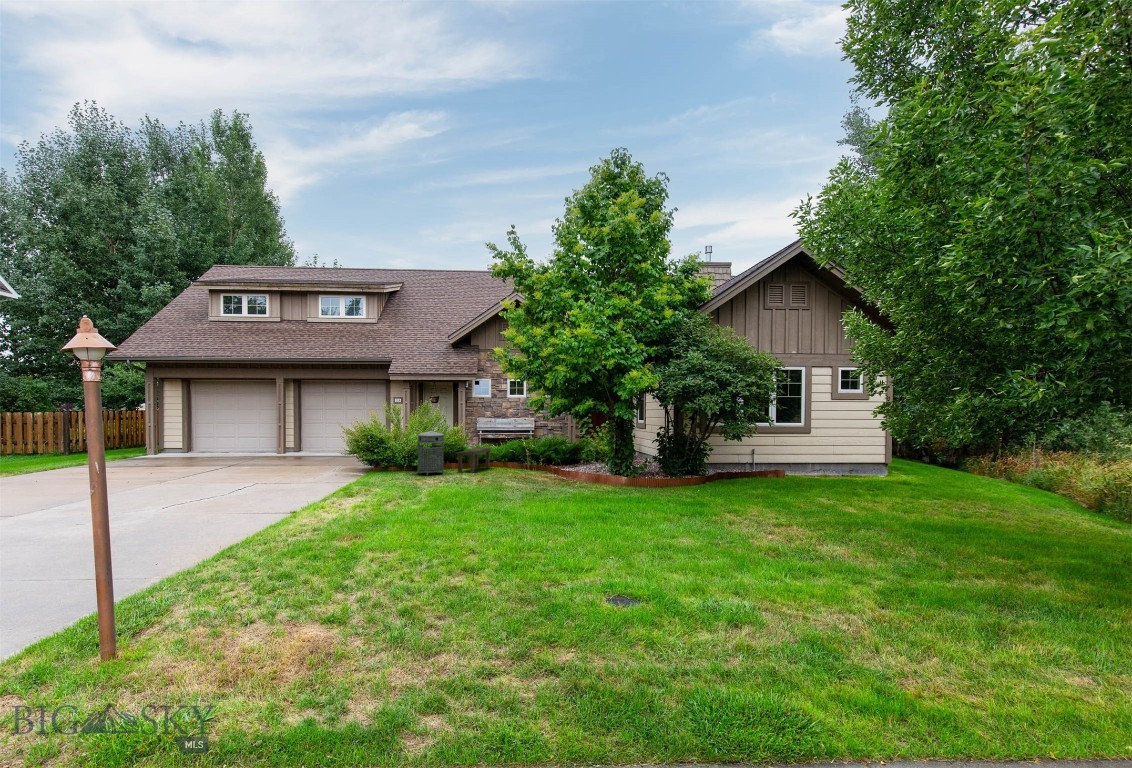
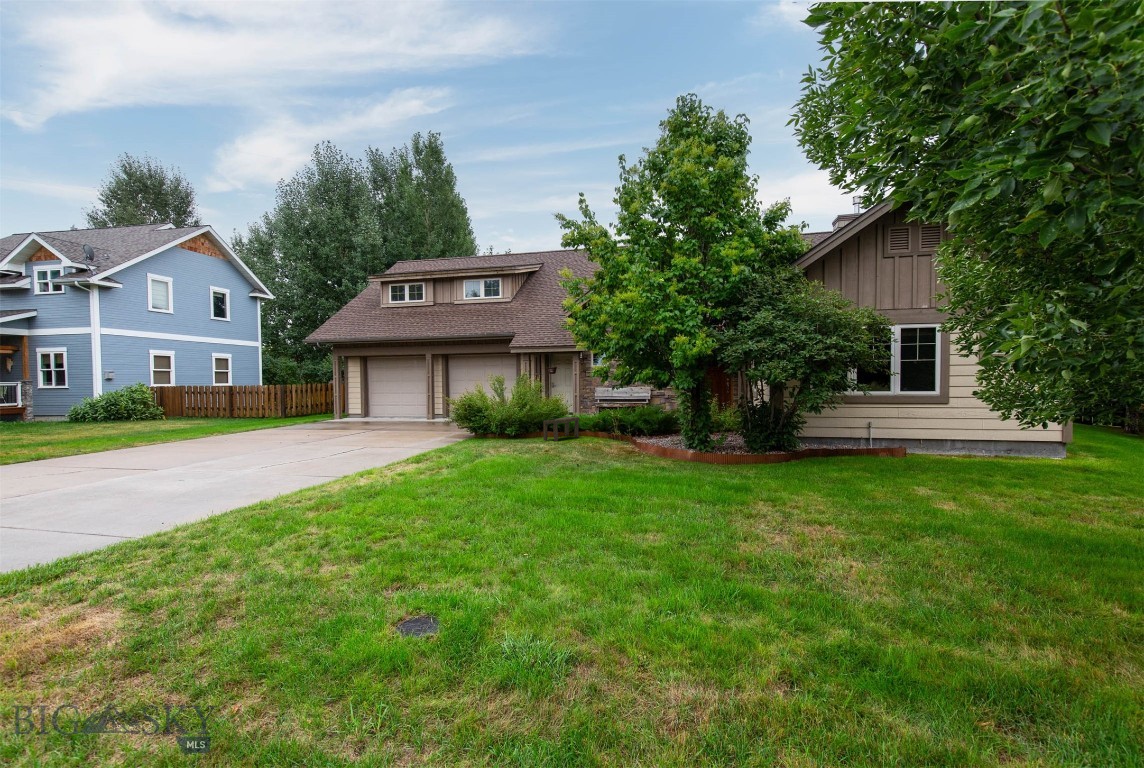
trash can: present [417,431,444,476] -> none [505,400,530,442]

